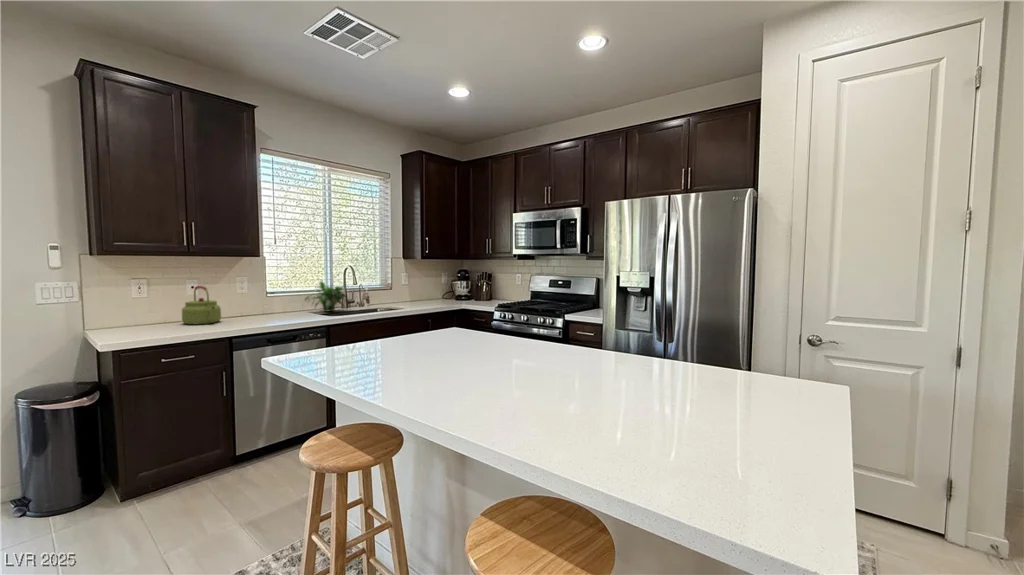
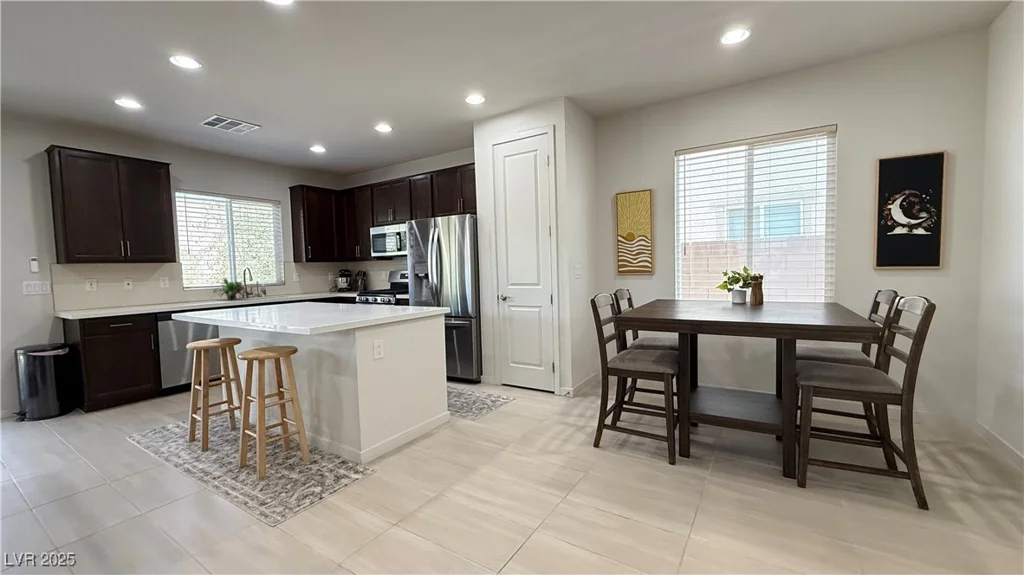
kettle: present [182,286,221,324] -> none [121,283,150,308]

